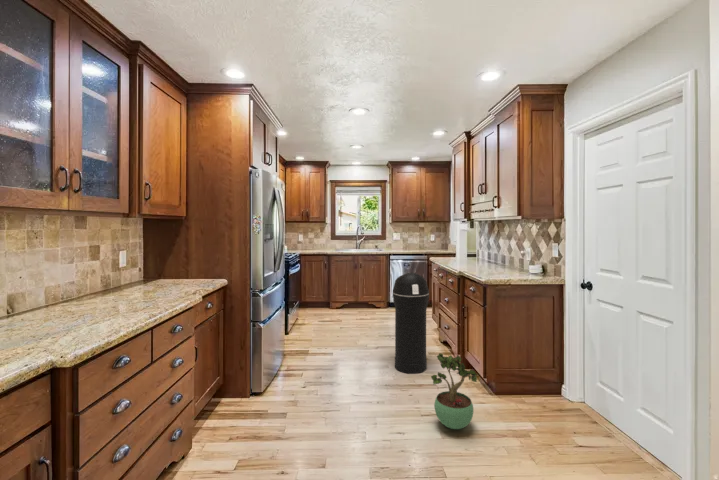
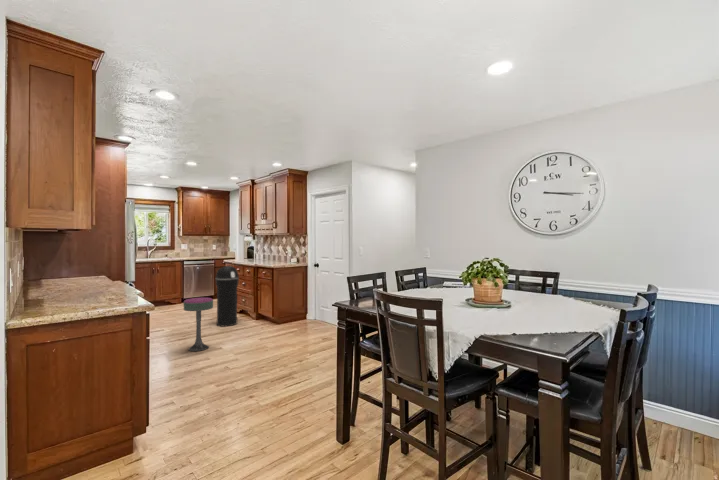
bar stool: none [303,332,352,435] -> present [184,297,213,351]
potted plant: present [431,353,477,429] -> none [253,299,277,336]

